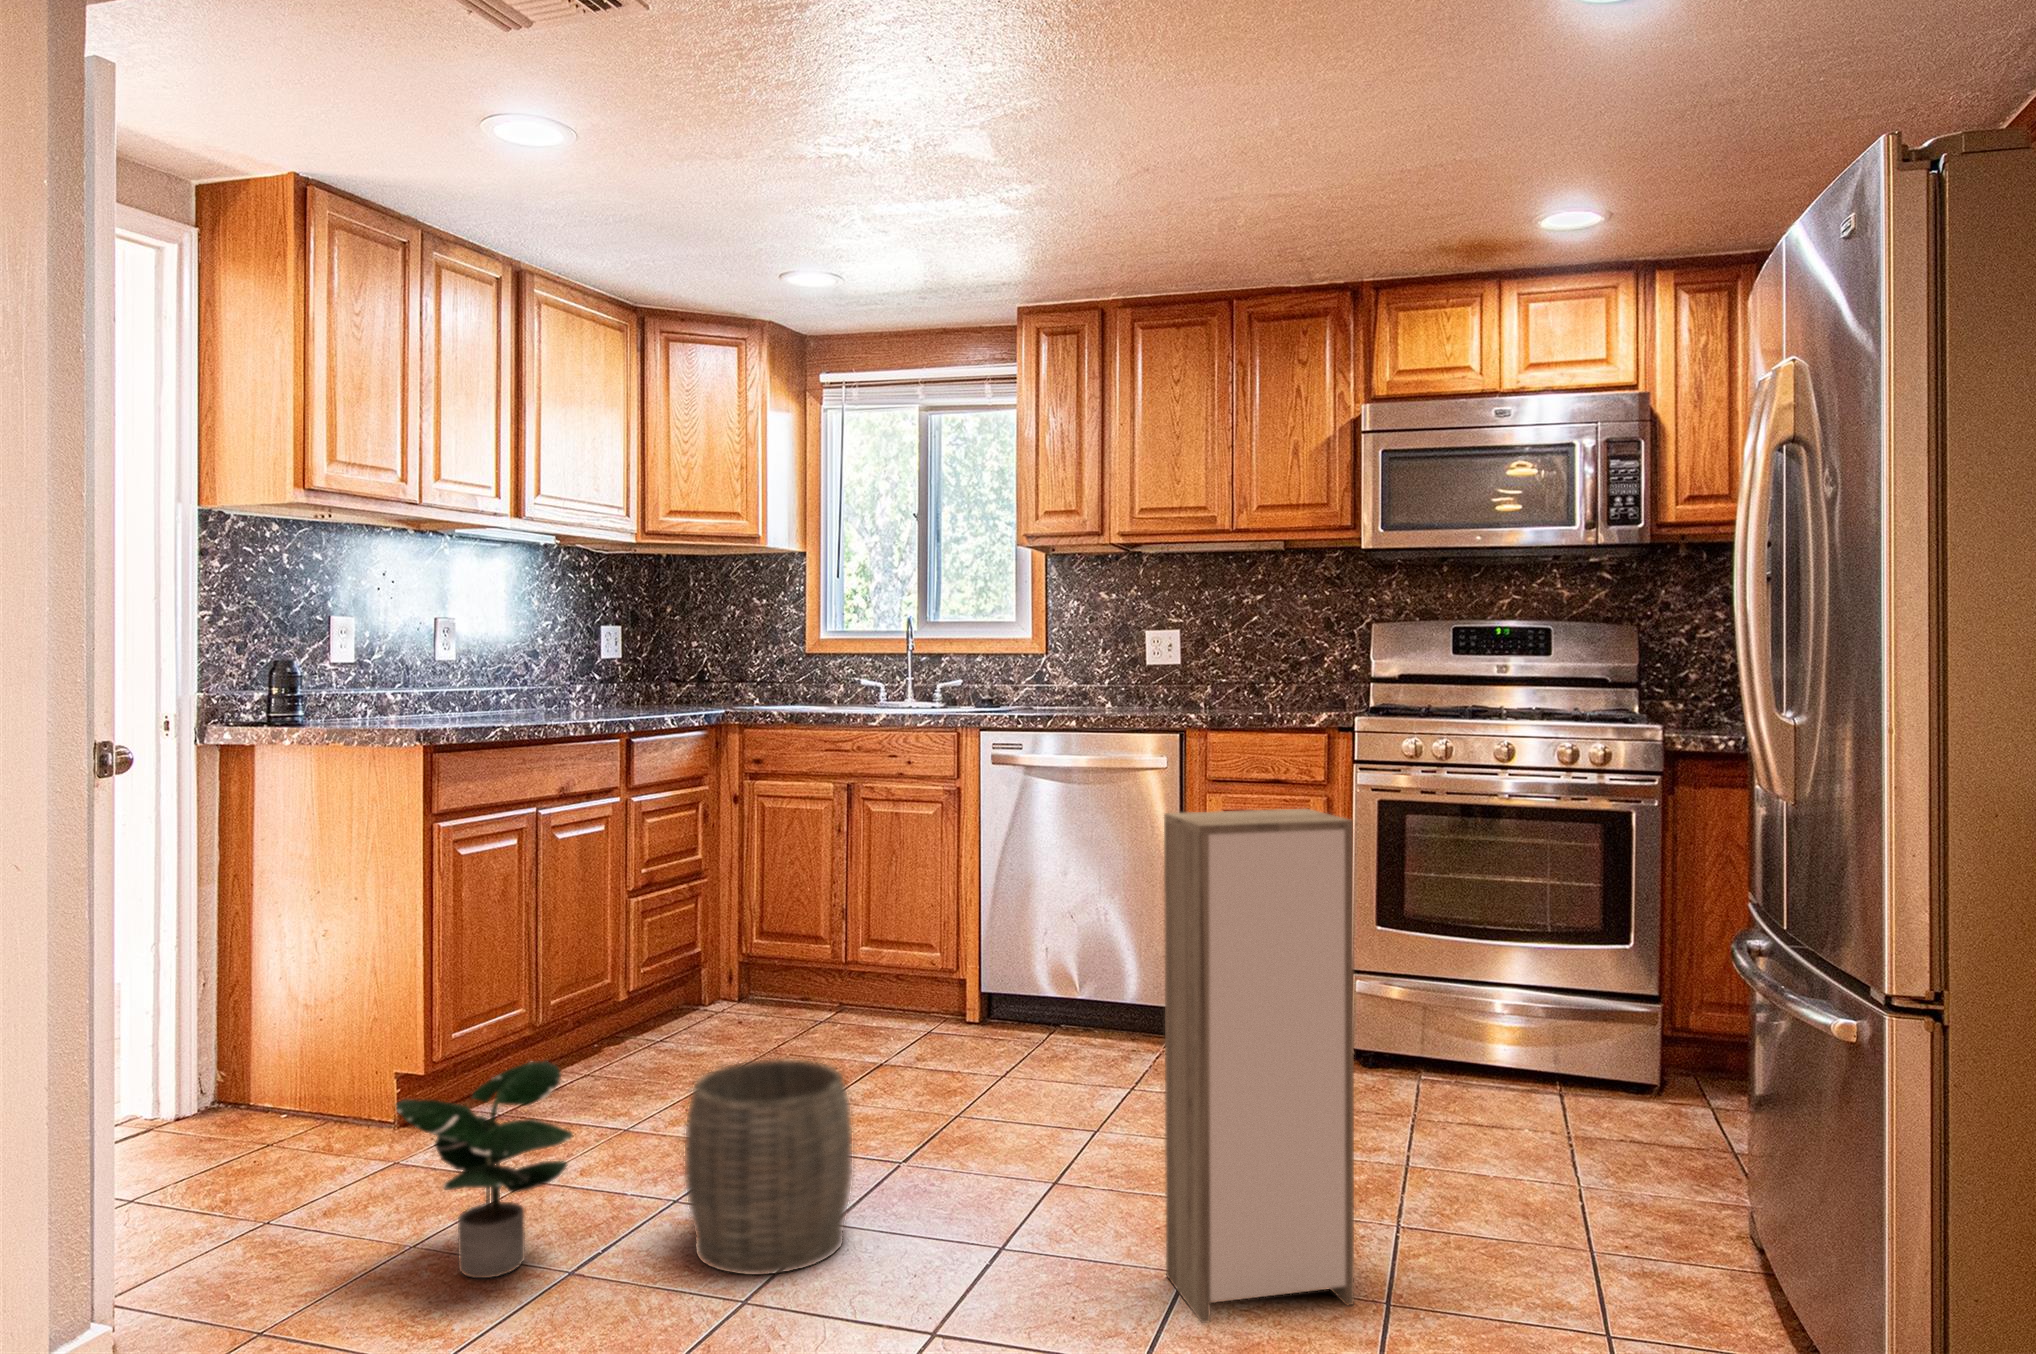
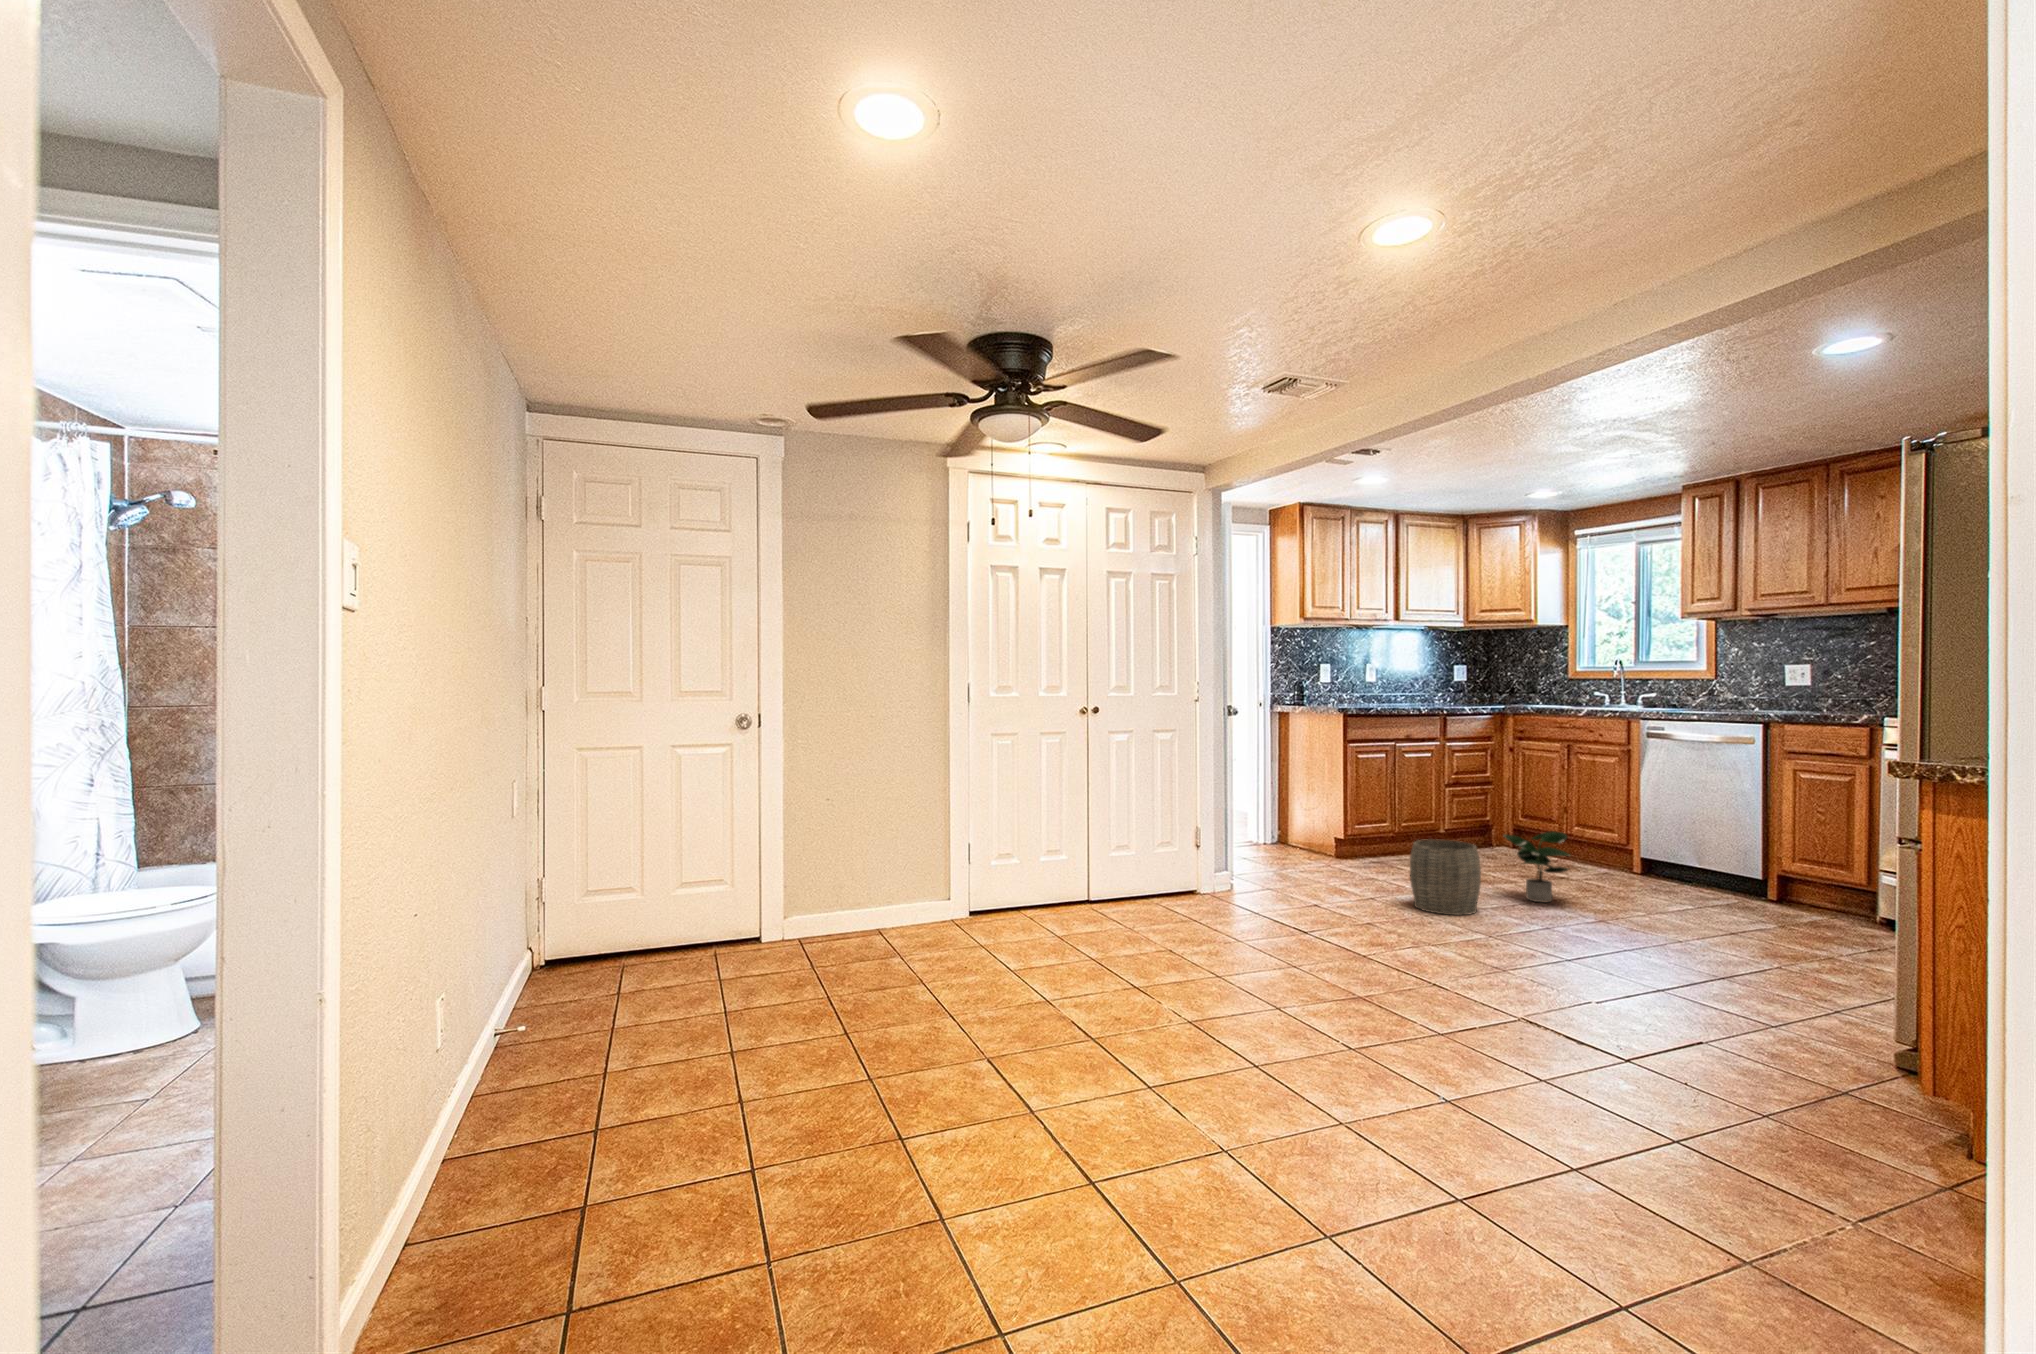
storage cabinet: present [1164,809,1354,1323] -> none [1599,747,1689,972]
potted plant: present [396,1061,573,1278] -> present [1504,831,1569,903]

